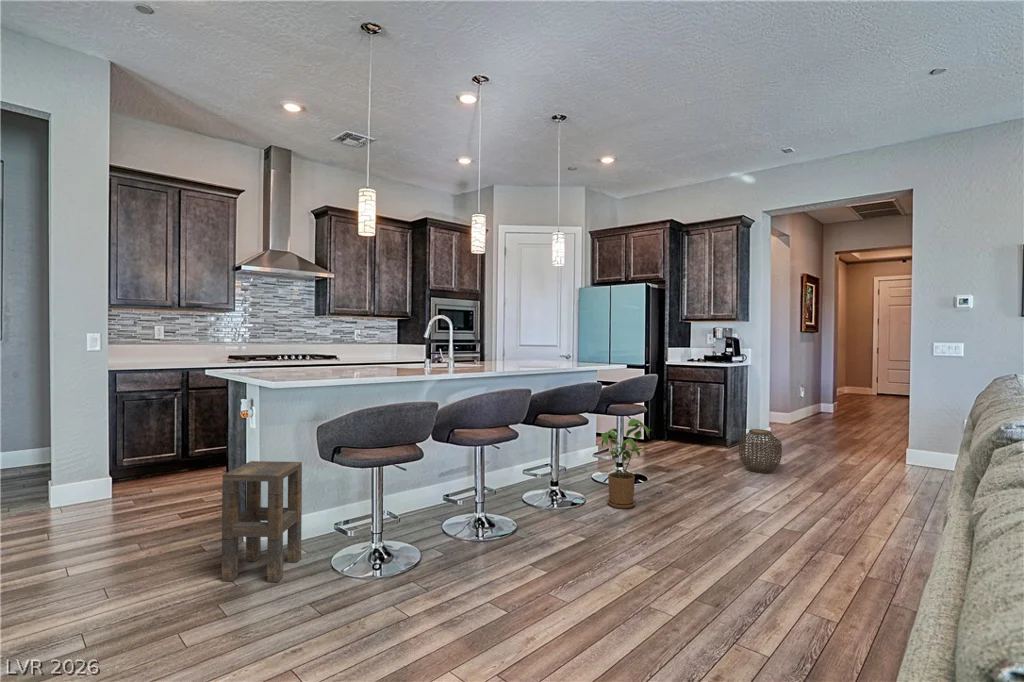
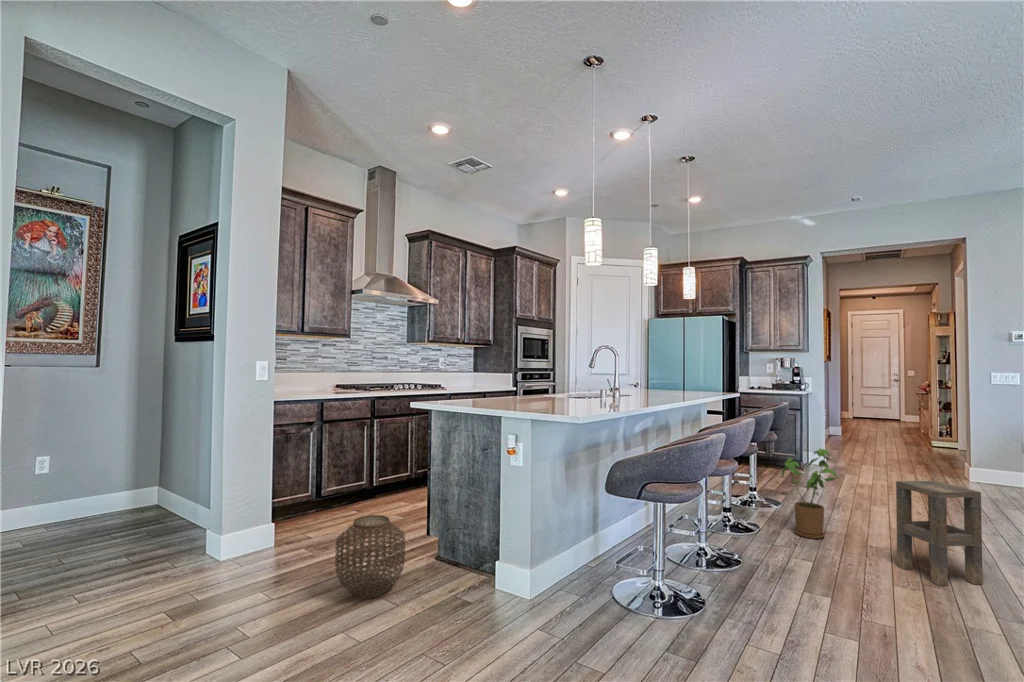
woven basket: present [739,429,782,473] -> present [335,515,405,599]
side table: present [222,461,302,582] -> present [896,481,983,586]

